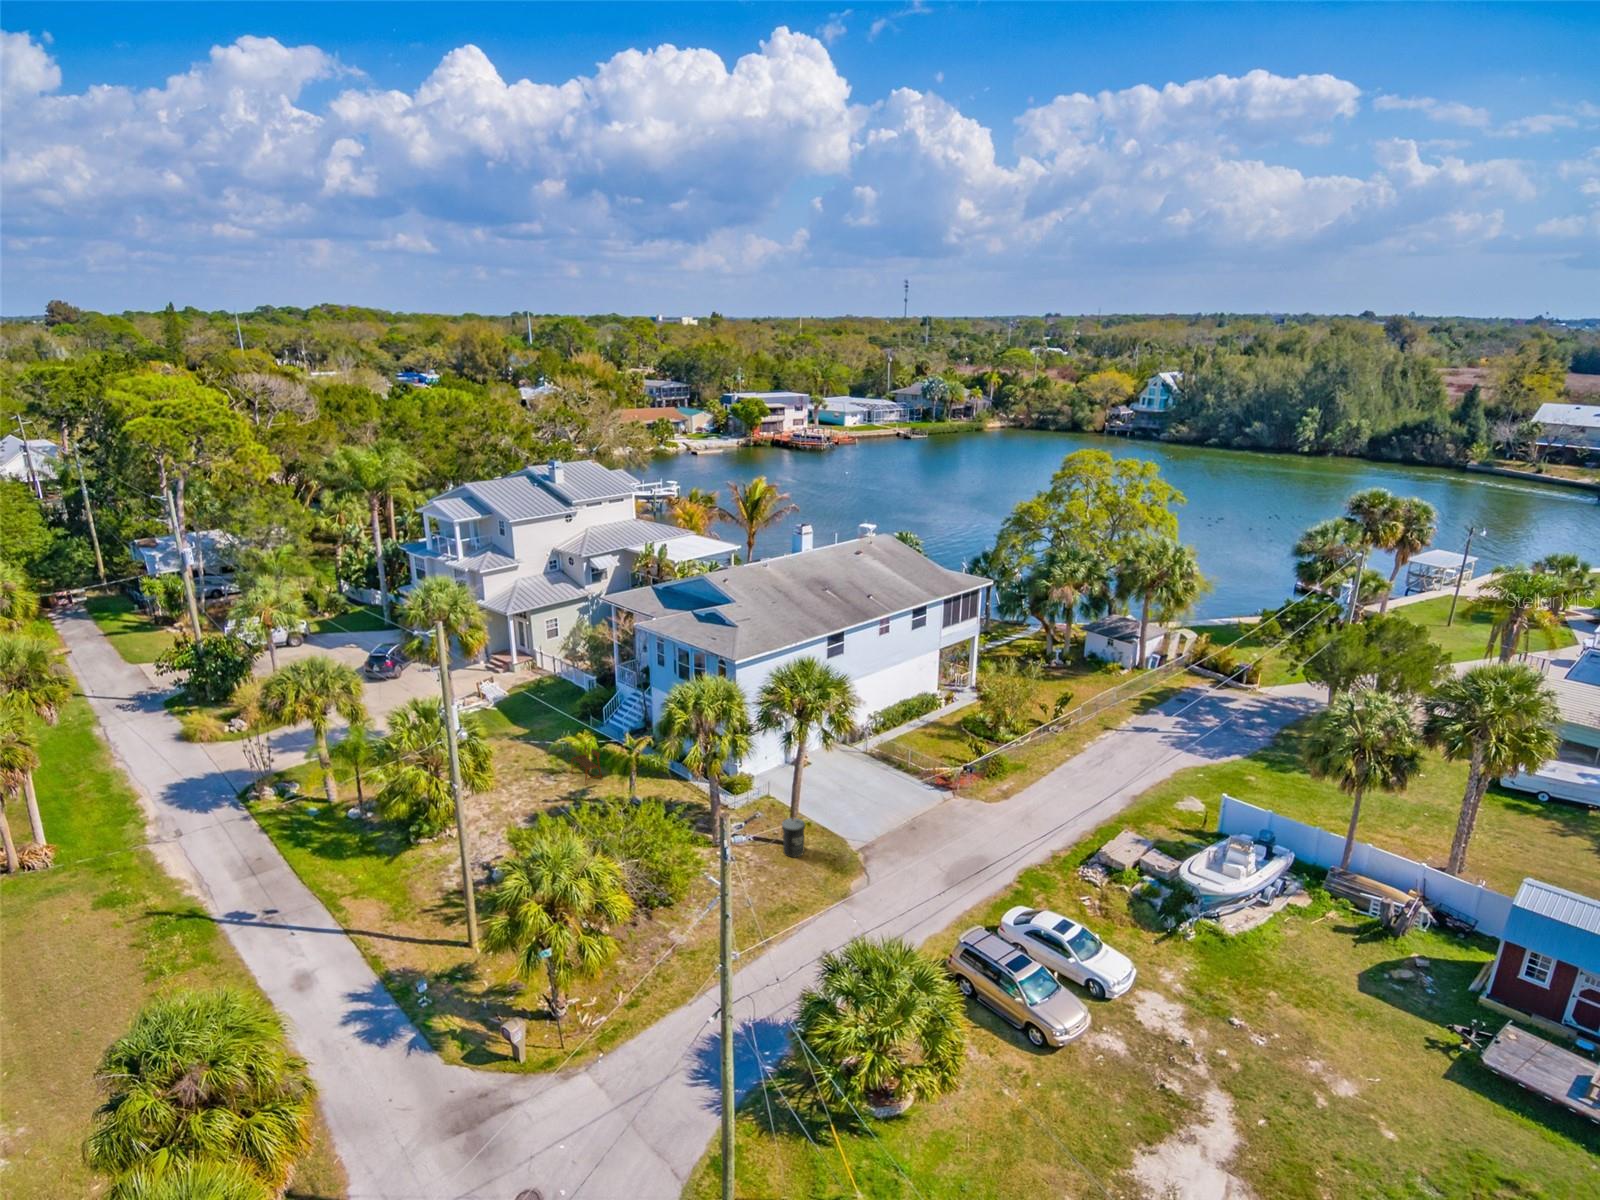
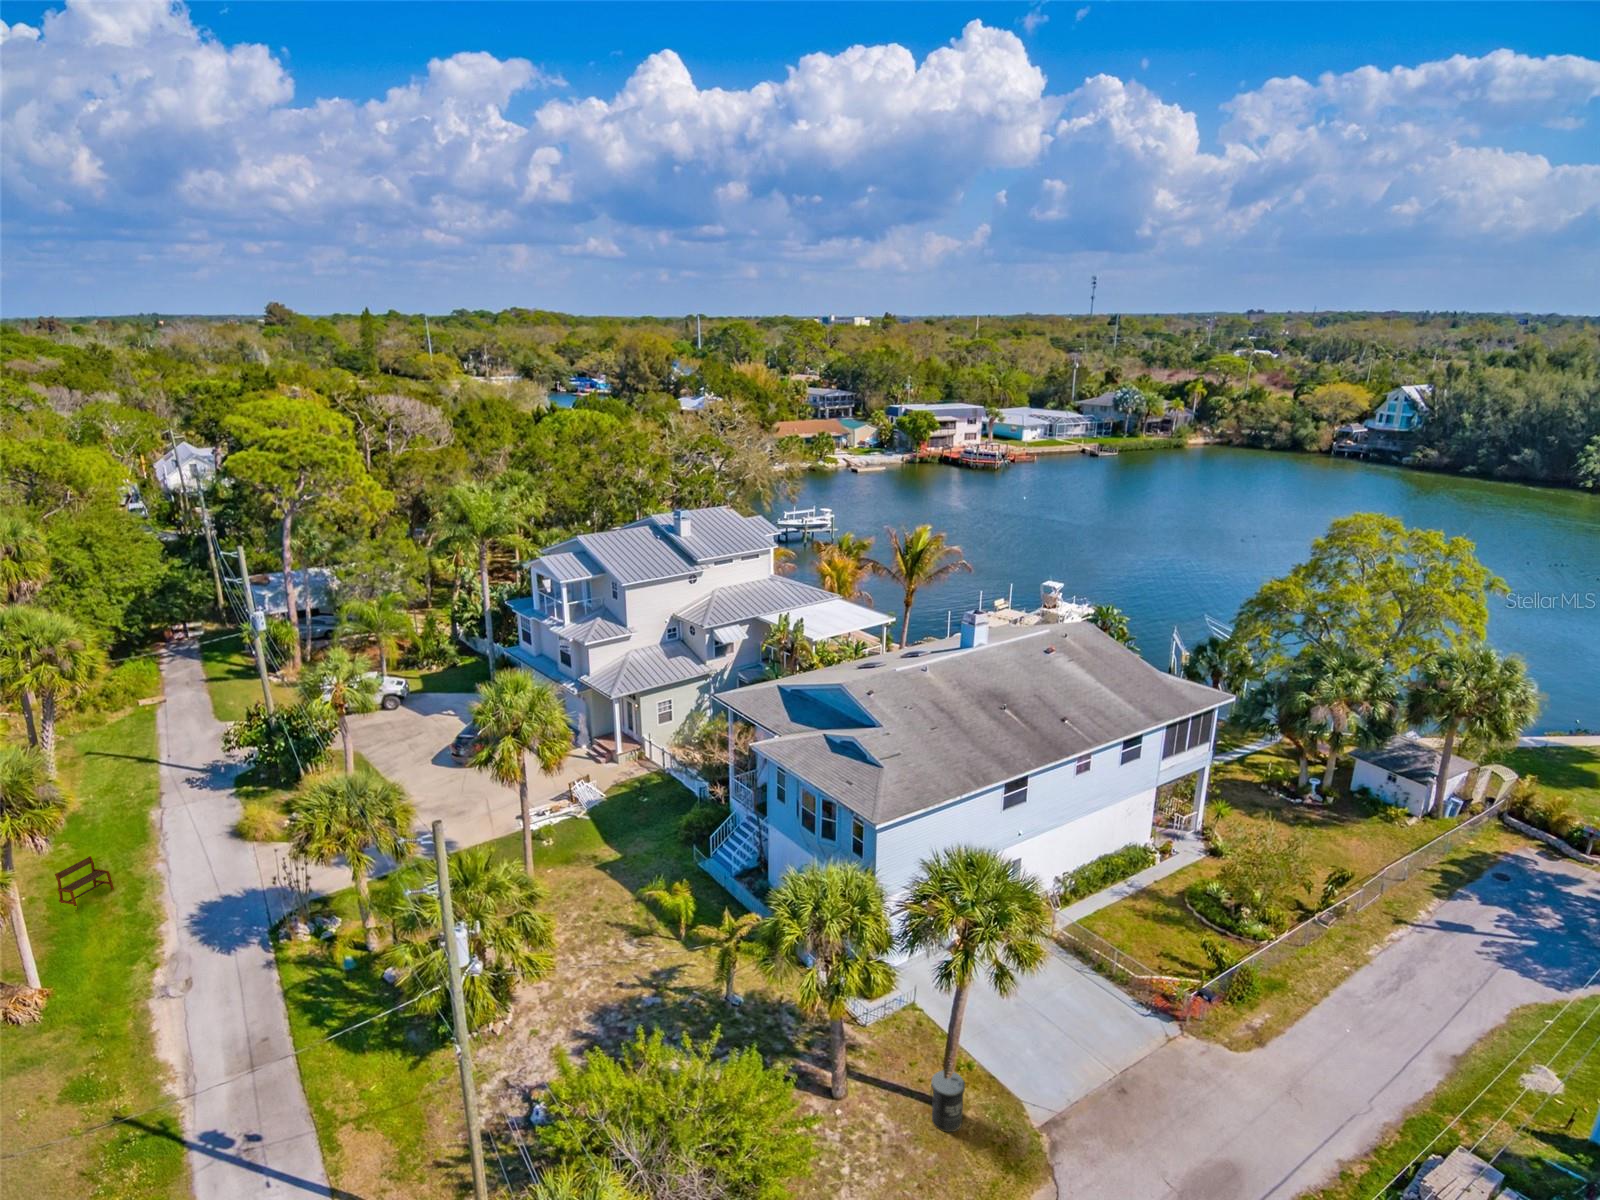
bench: present [571,745,602,784] -> present [55,856,114,910]

